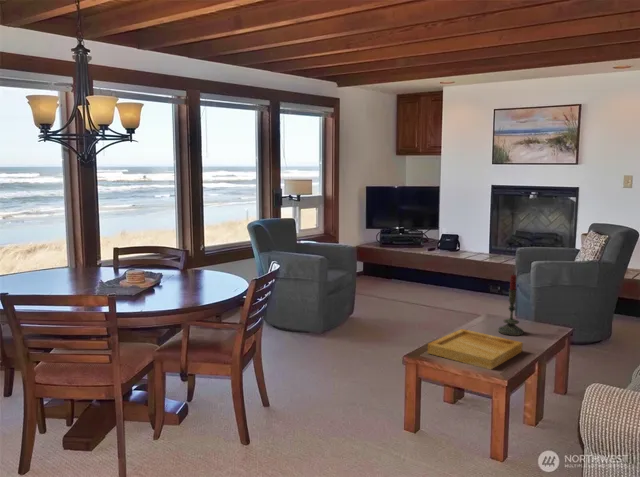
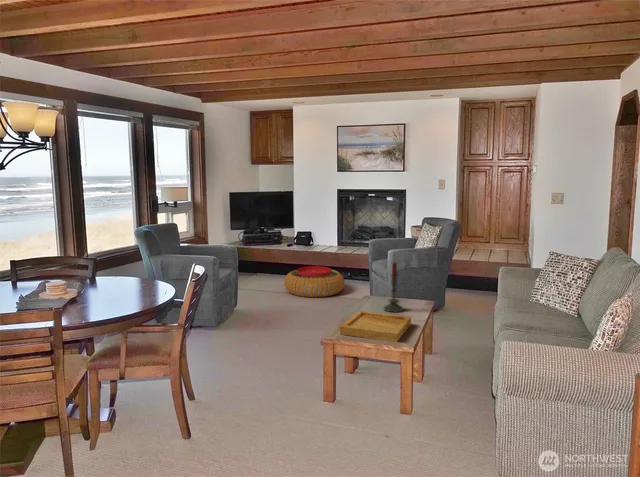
pouf: none [414,275,487,312] -> present [284,266,345,297]

